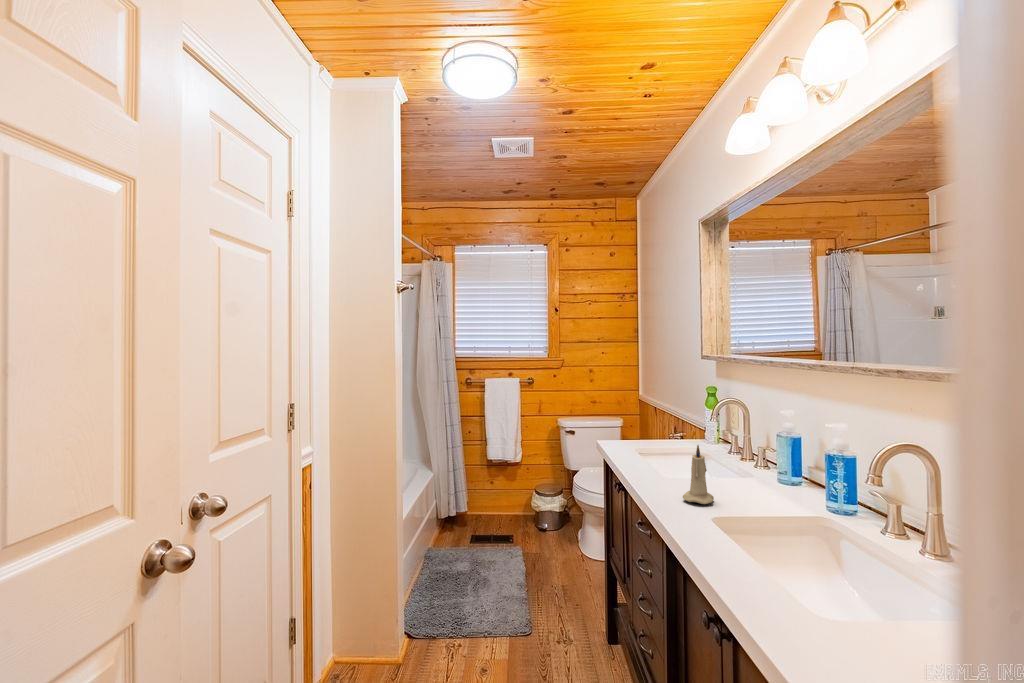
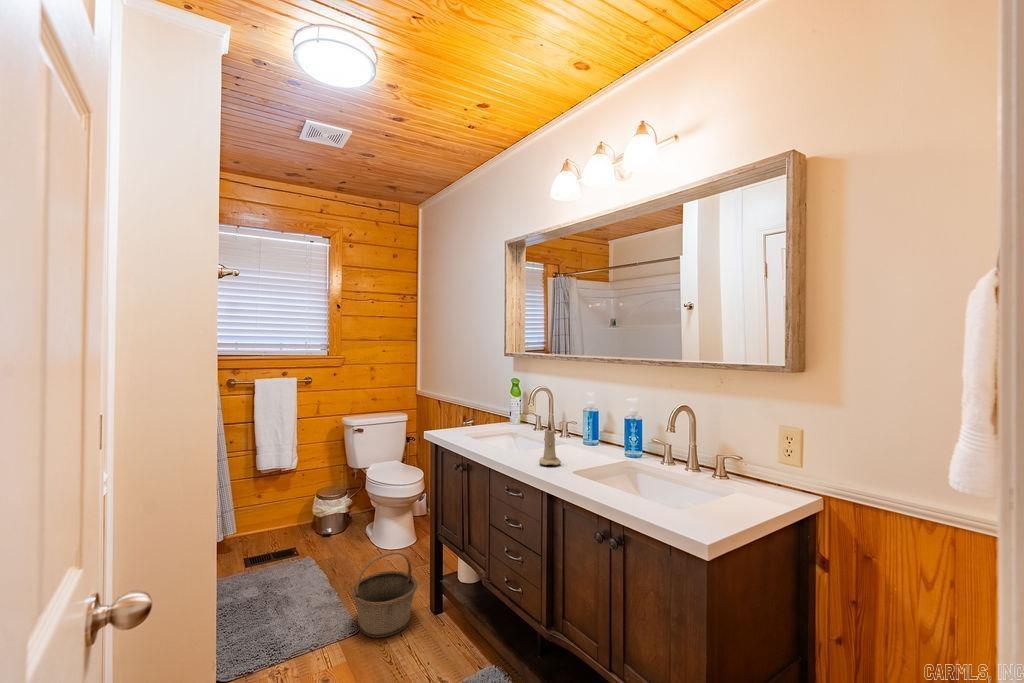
basket: none [524,562,590,650] -> present [351,552,417,638]

